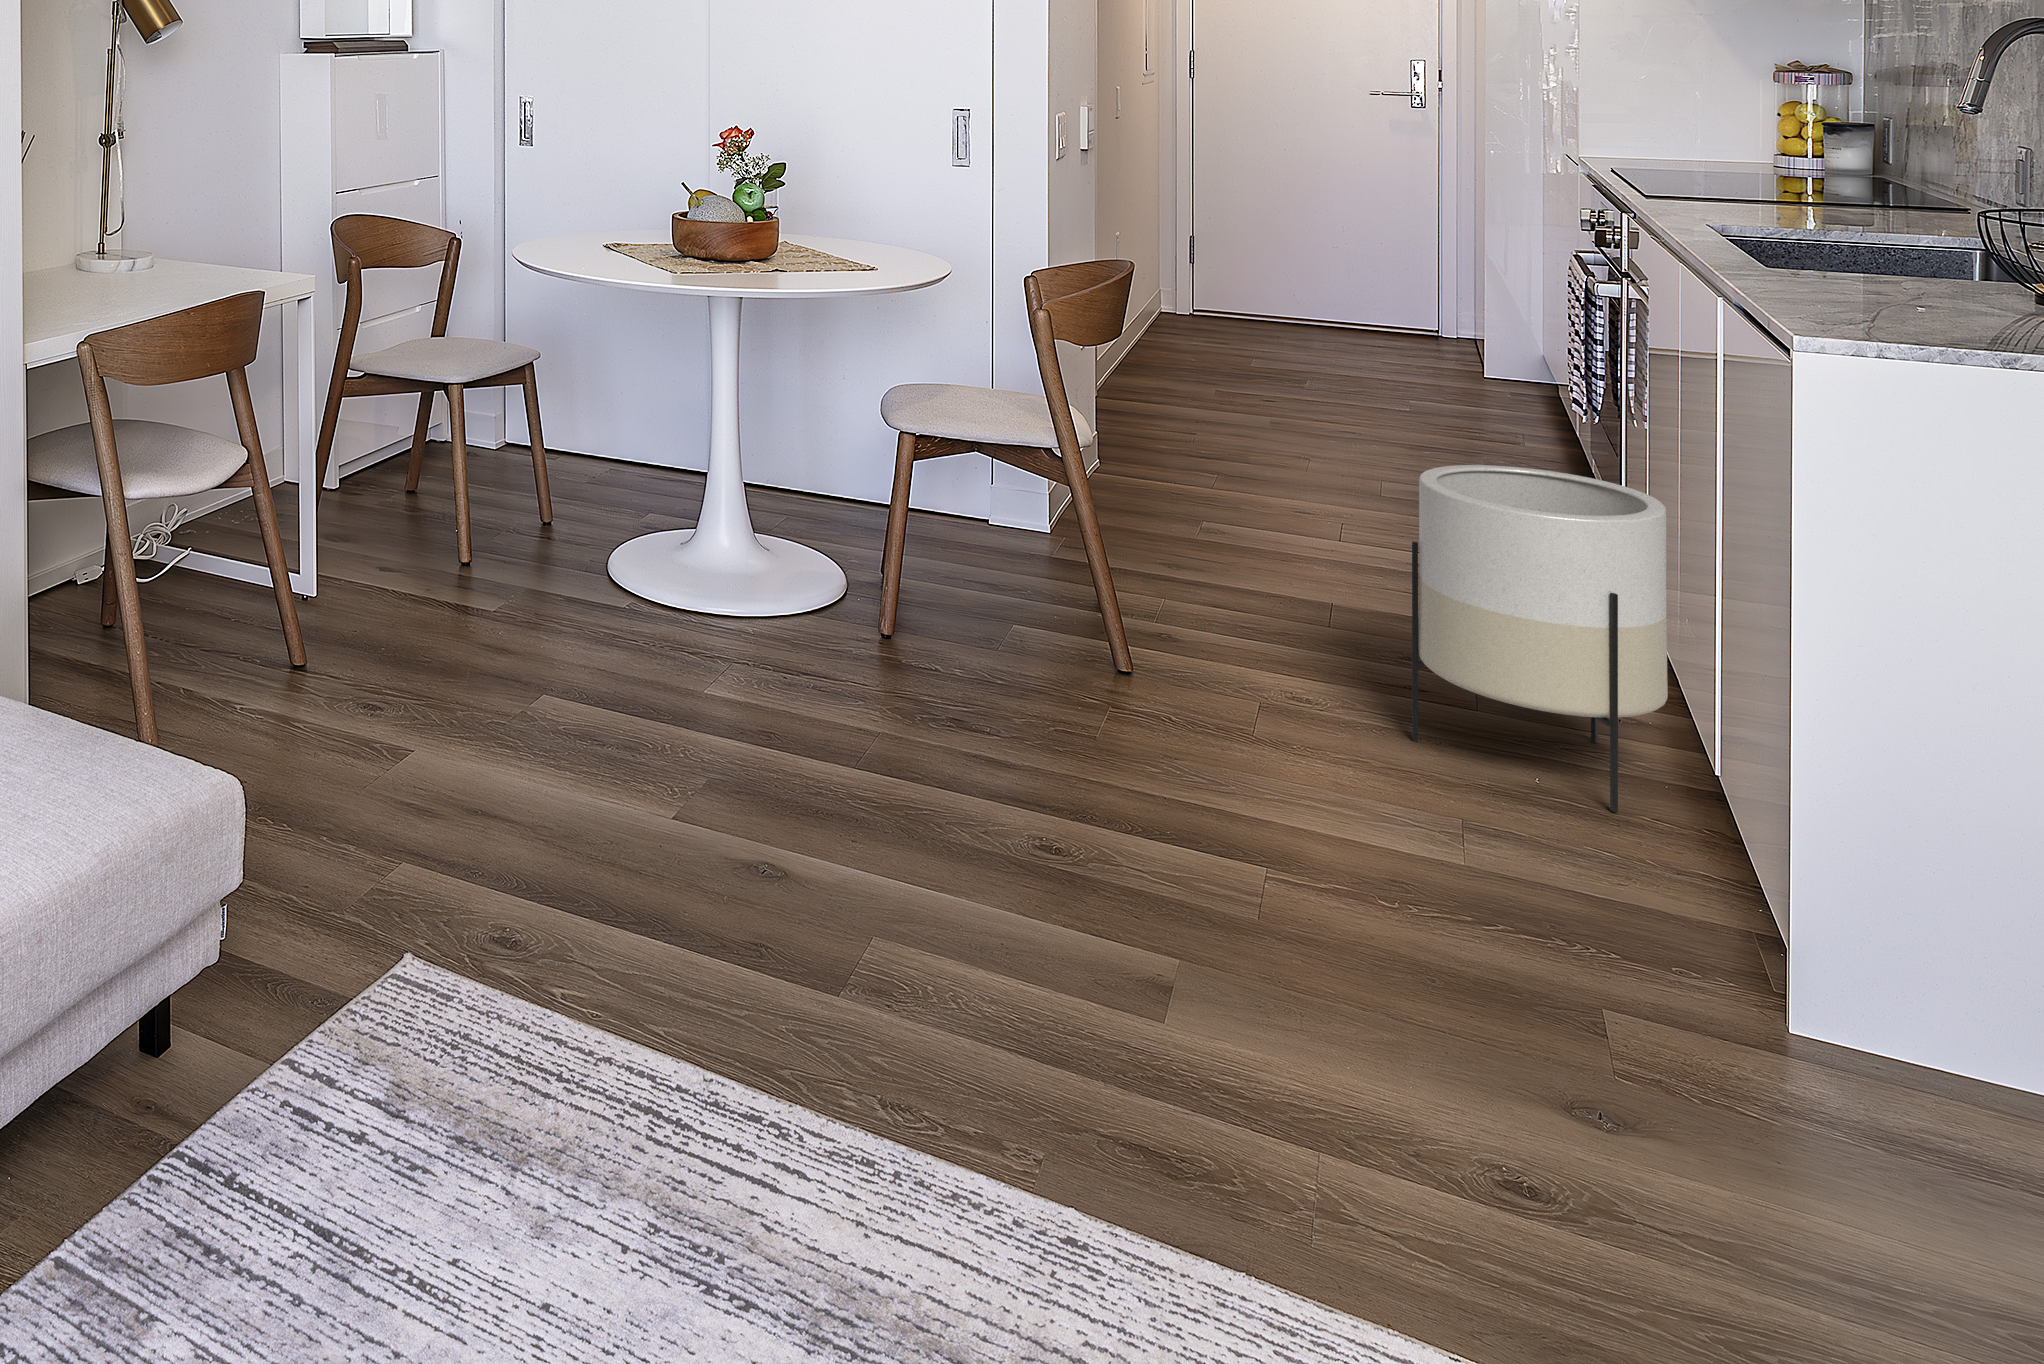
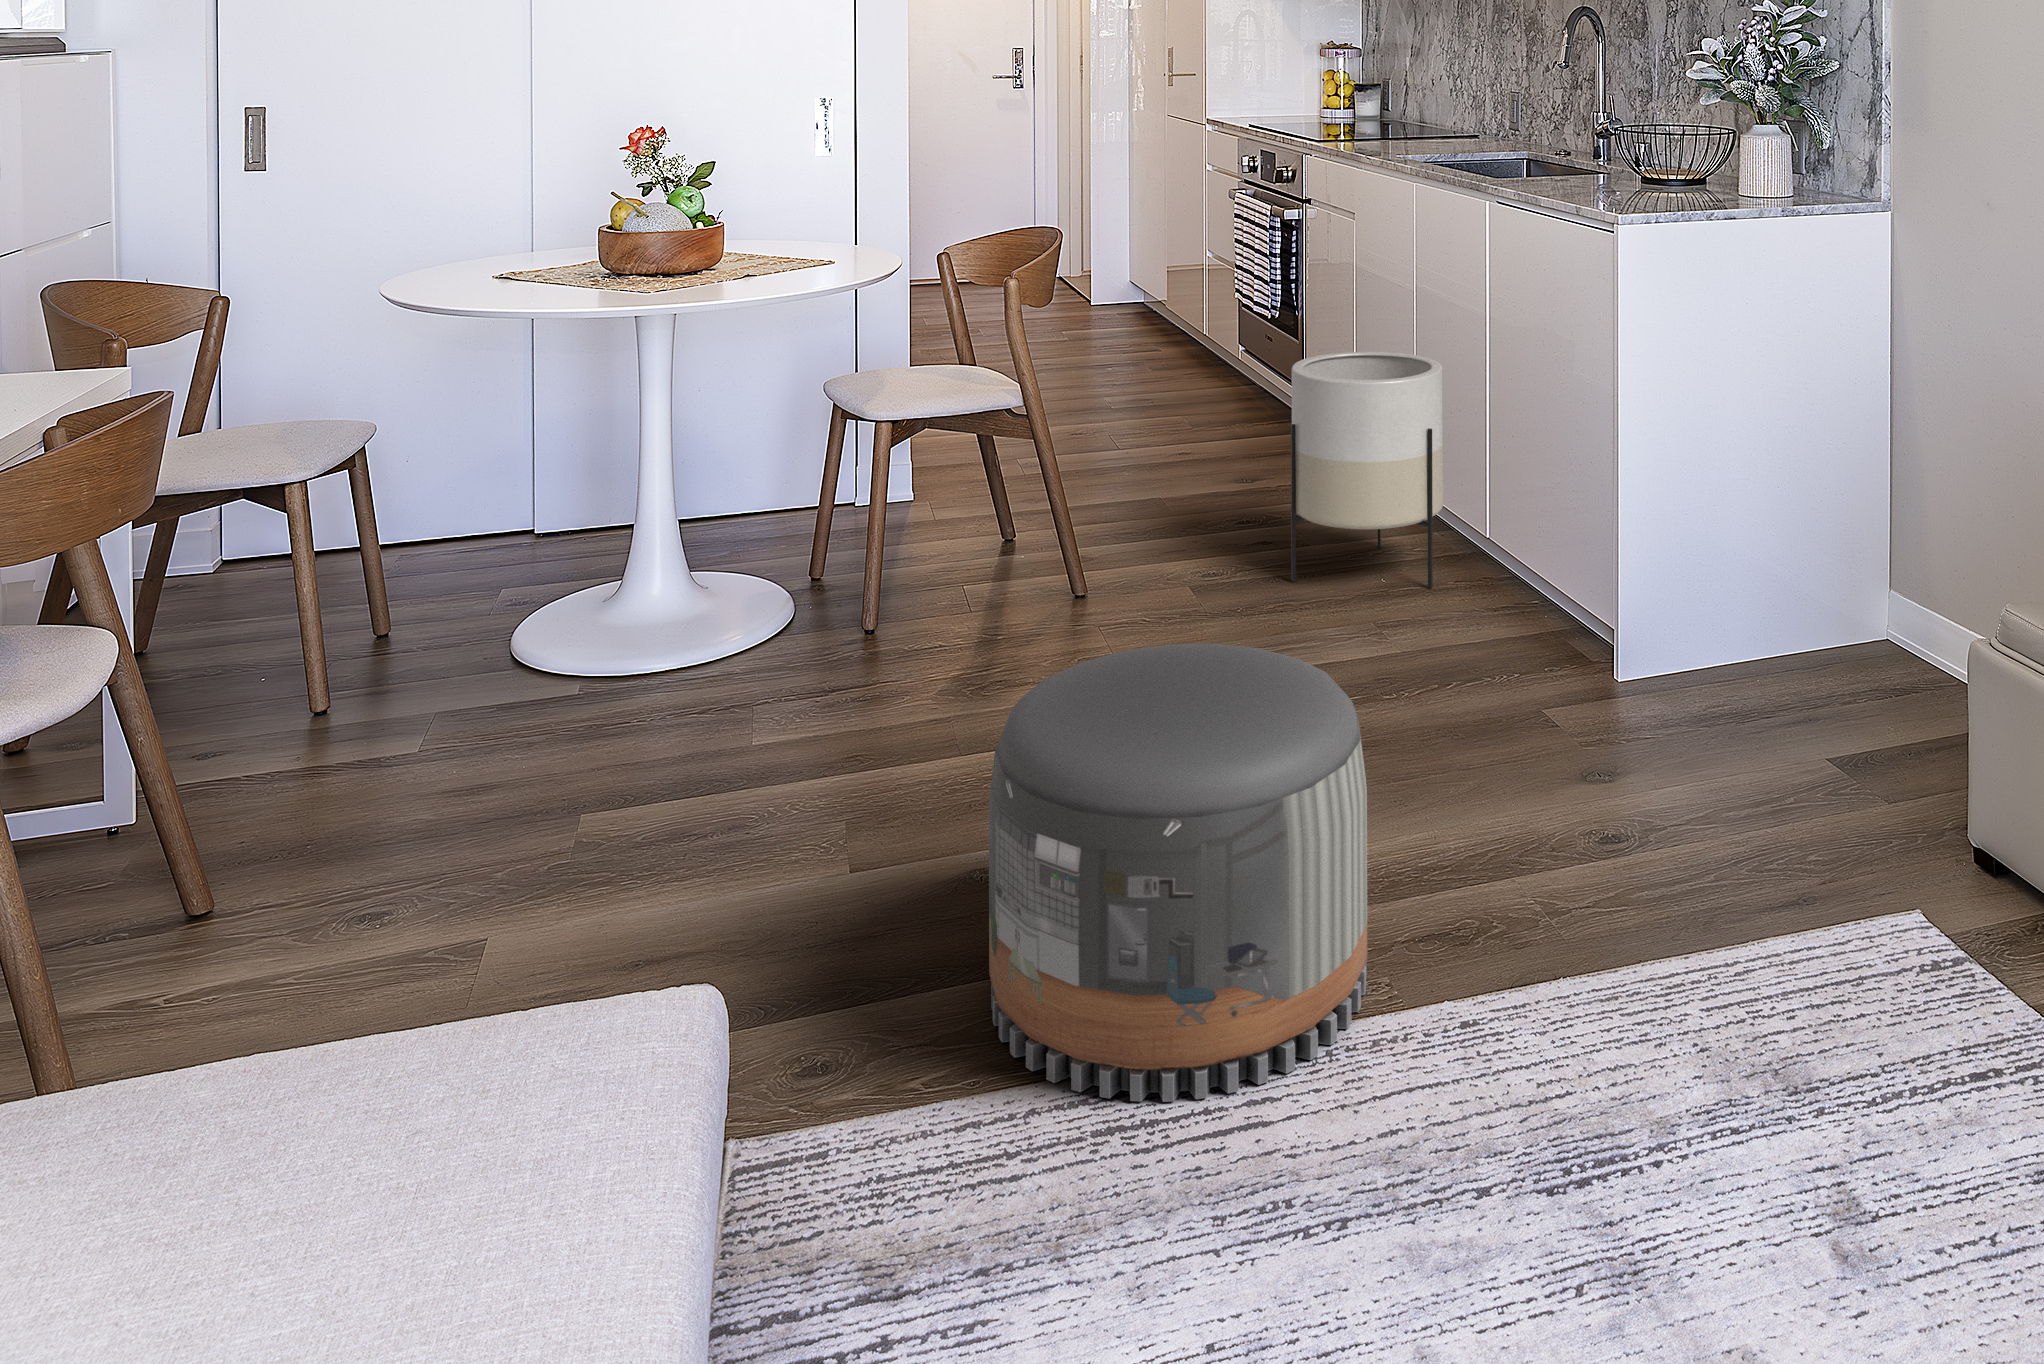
pouf: none [639,686,1048,1170] -> present [989,643,1367,1102]

